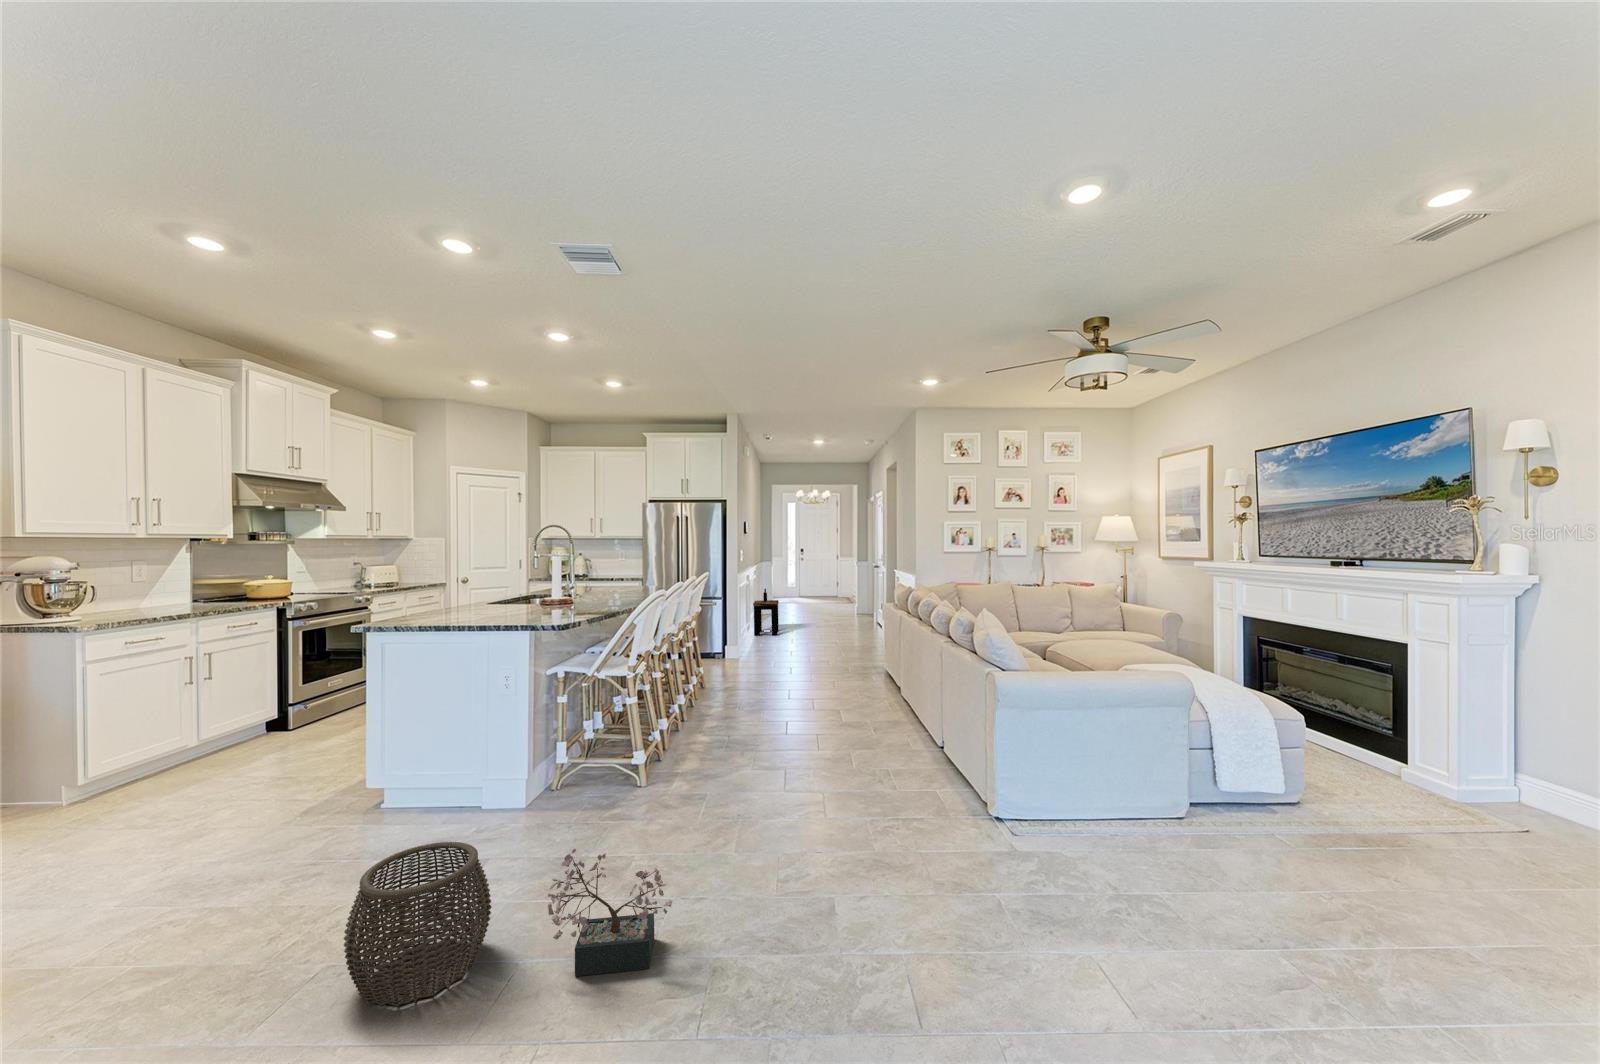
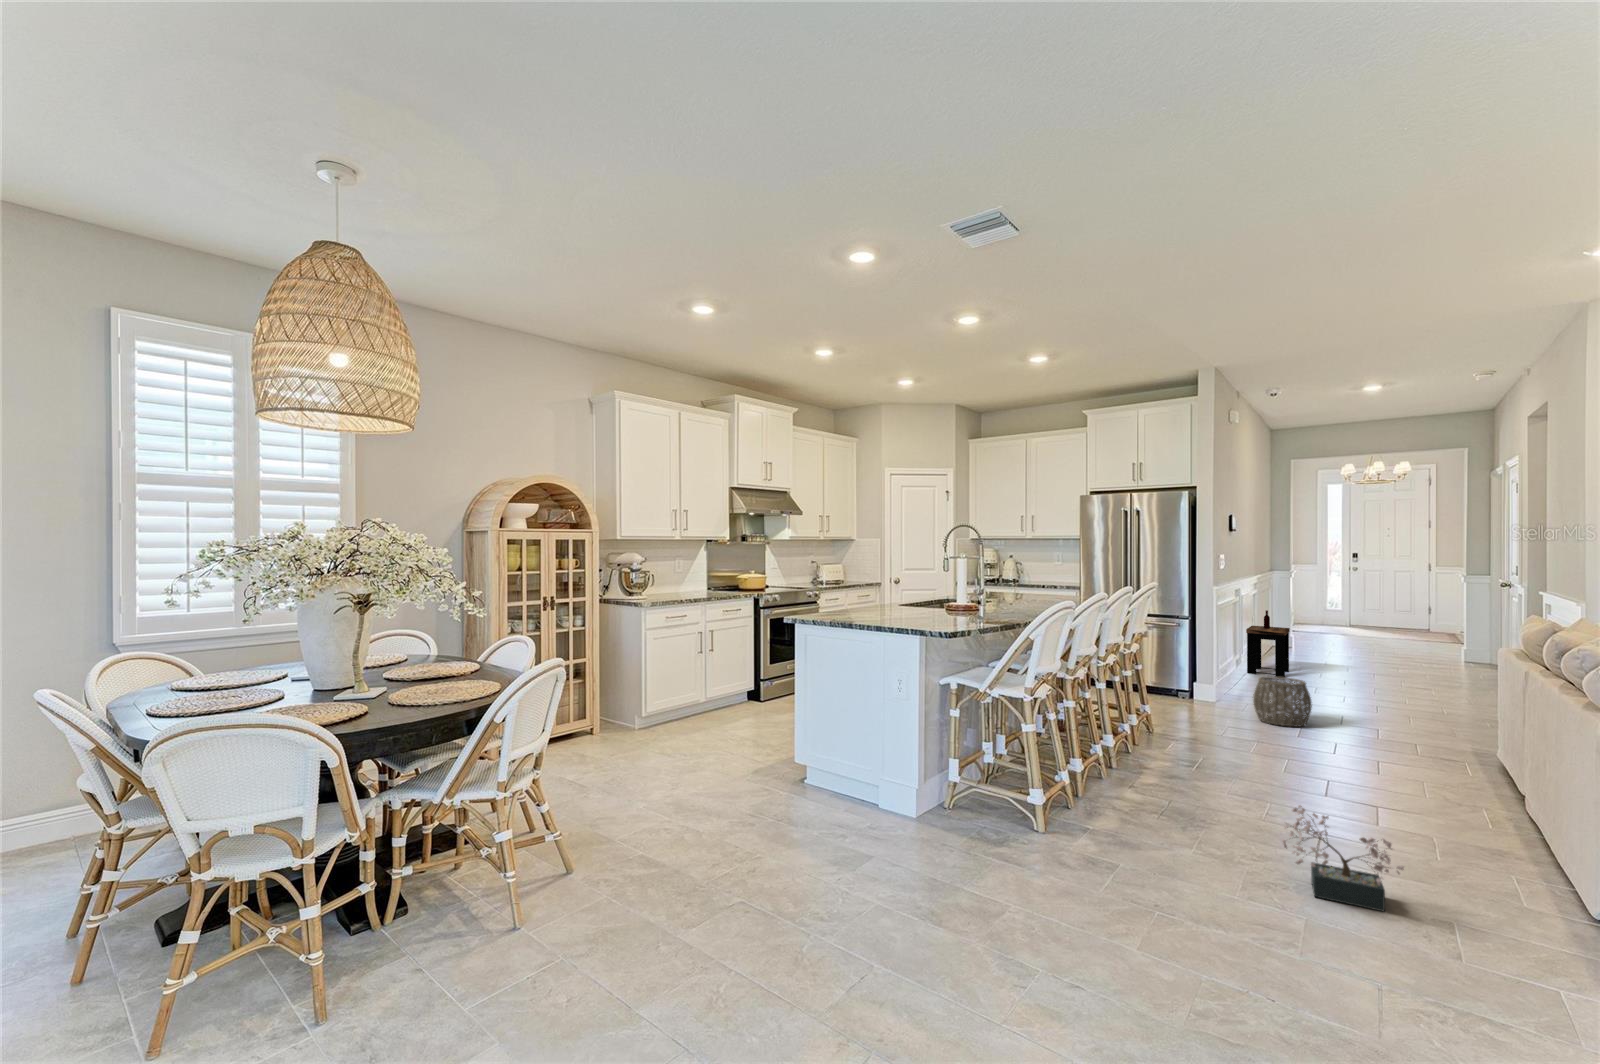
woven basket: present [344,842,491,1007] -> present [1253,676,1312,727]
decorative plant: present [548,849,672,976] -> present [1282,805,1404,911]

